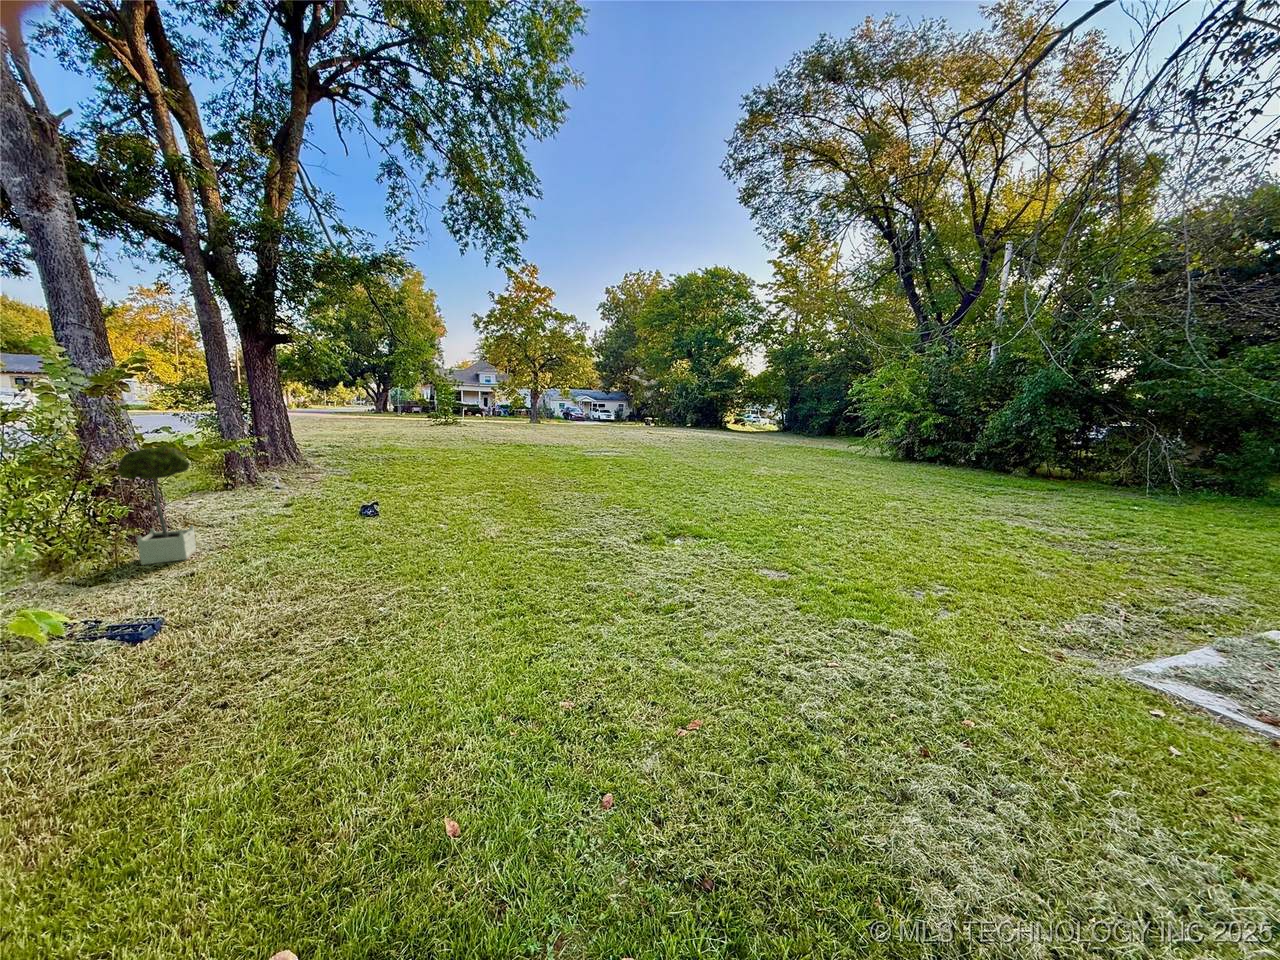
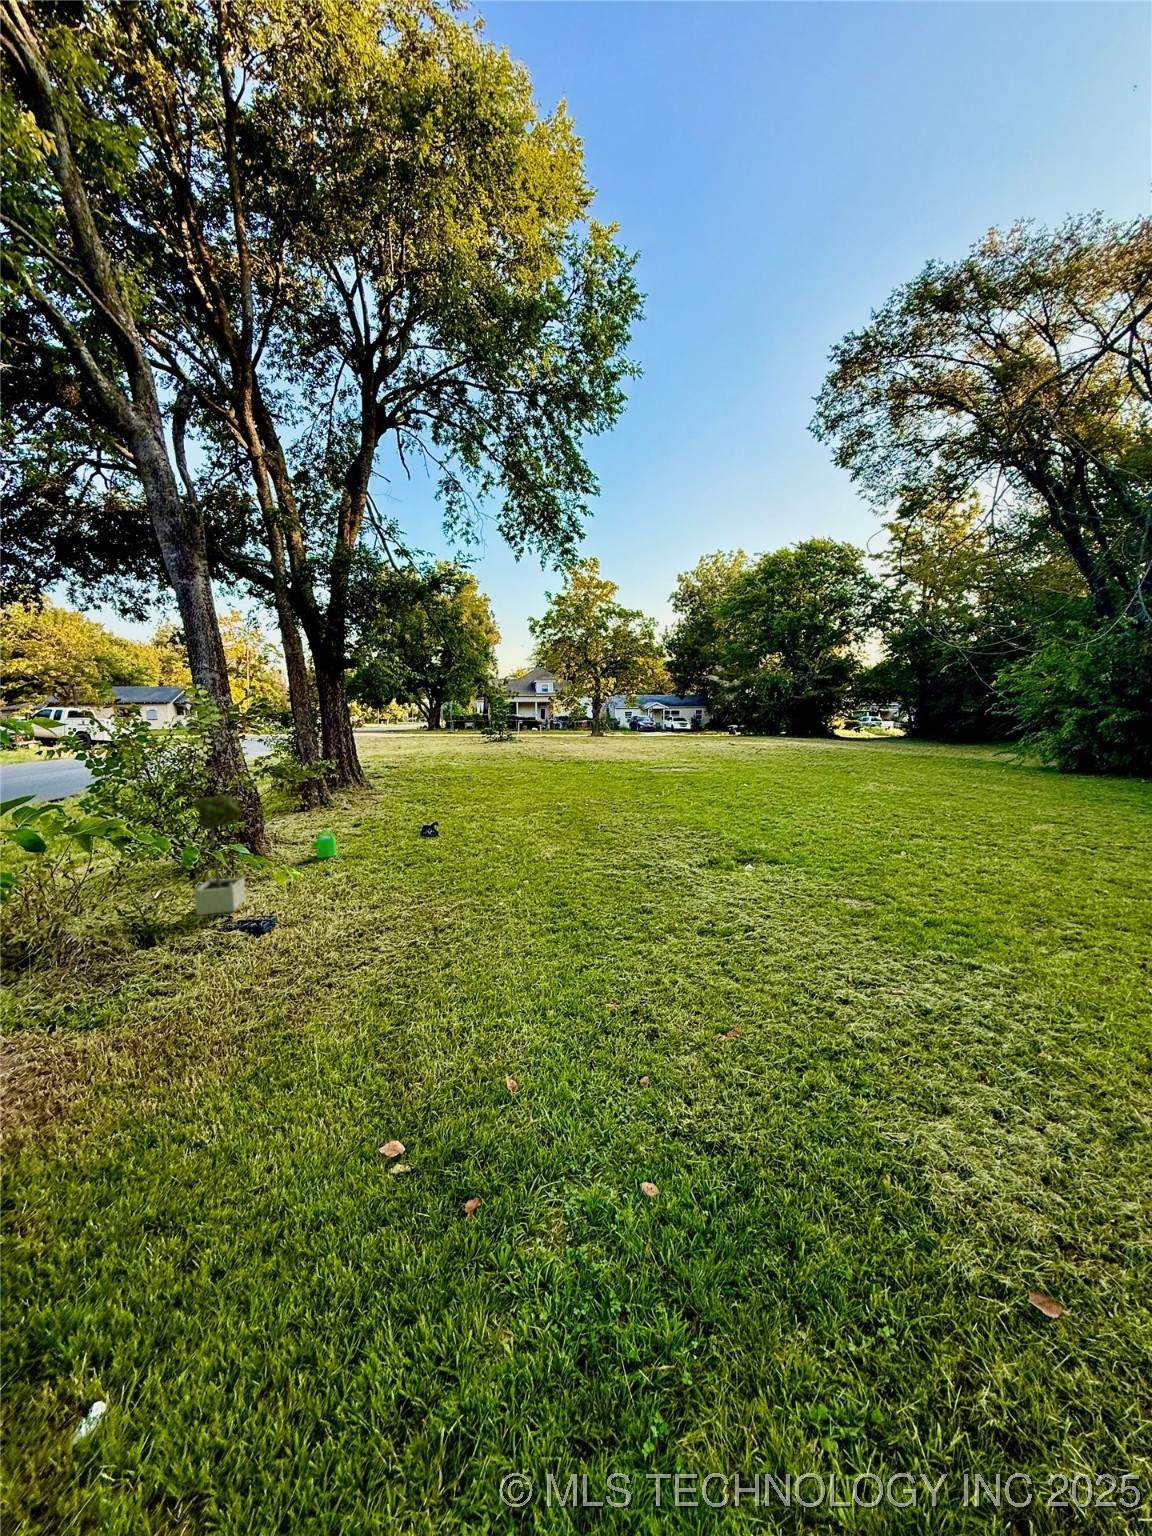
watering can: none [262,490,291,516] -> present [312,830,337,858]

